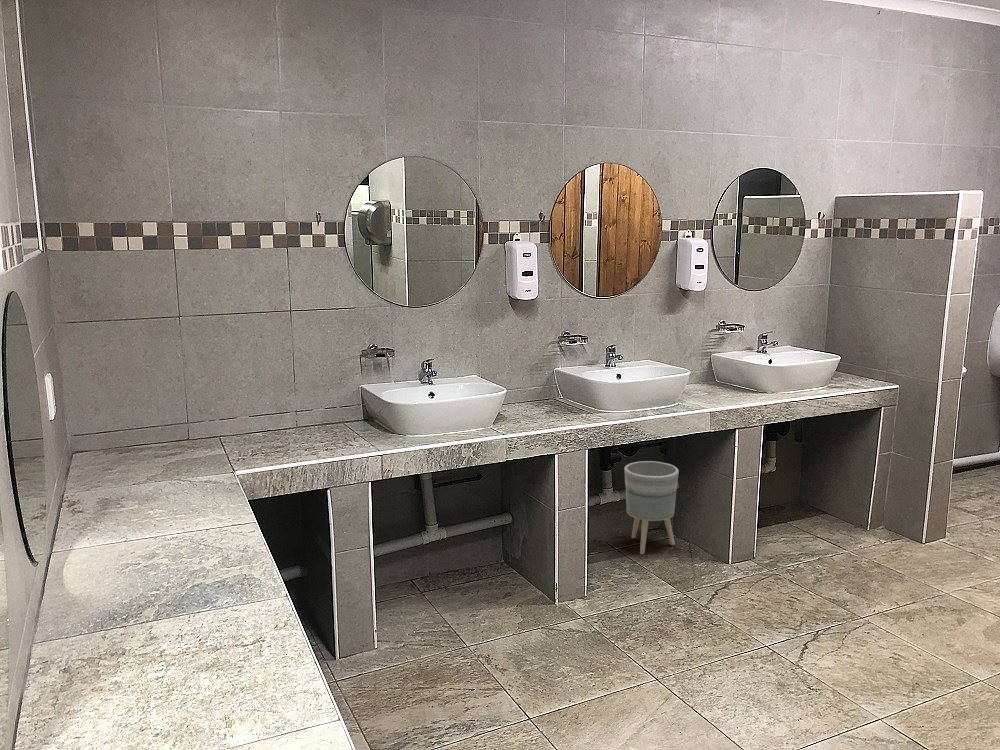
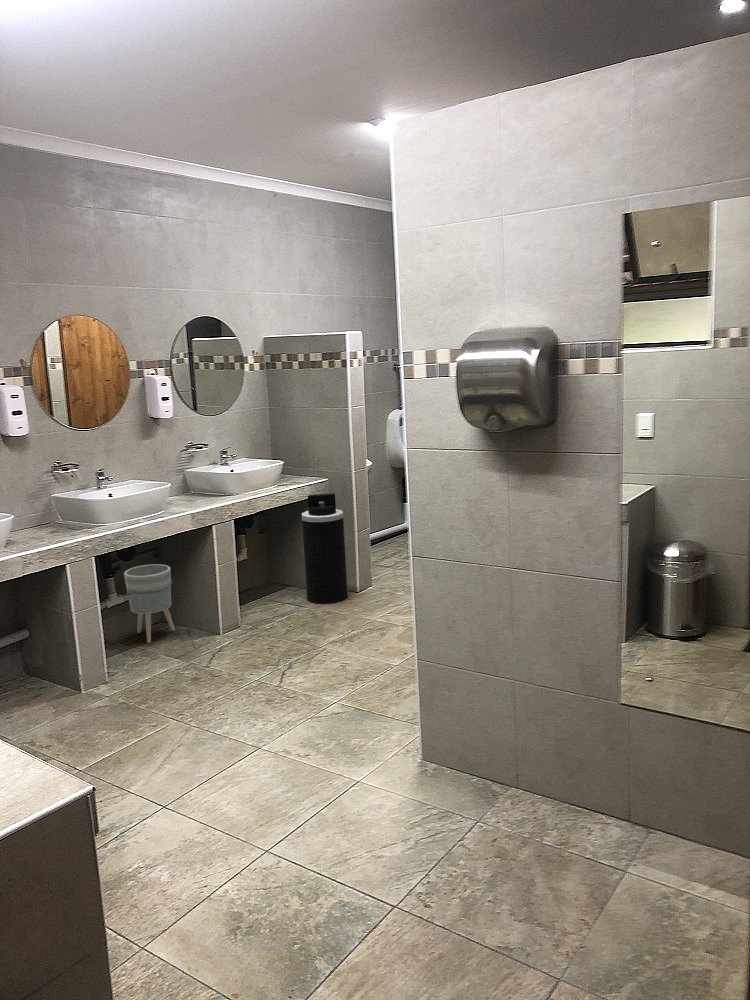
trash can: none [849,404,918,552] -> present [302,493,348,604]

